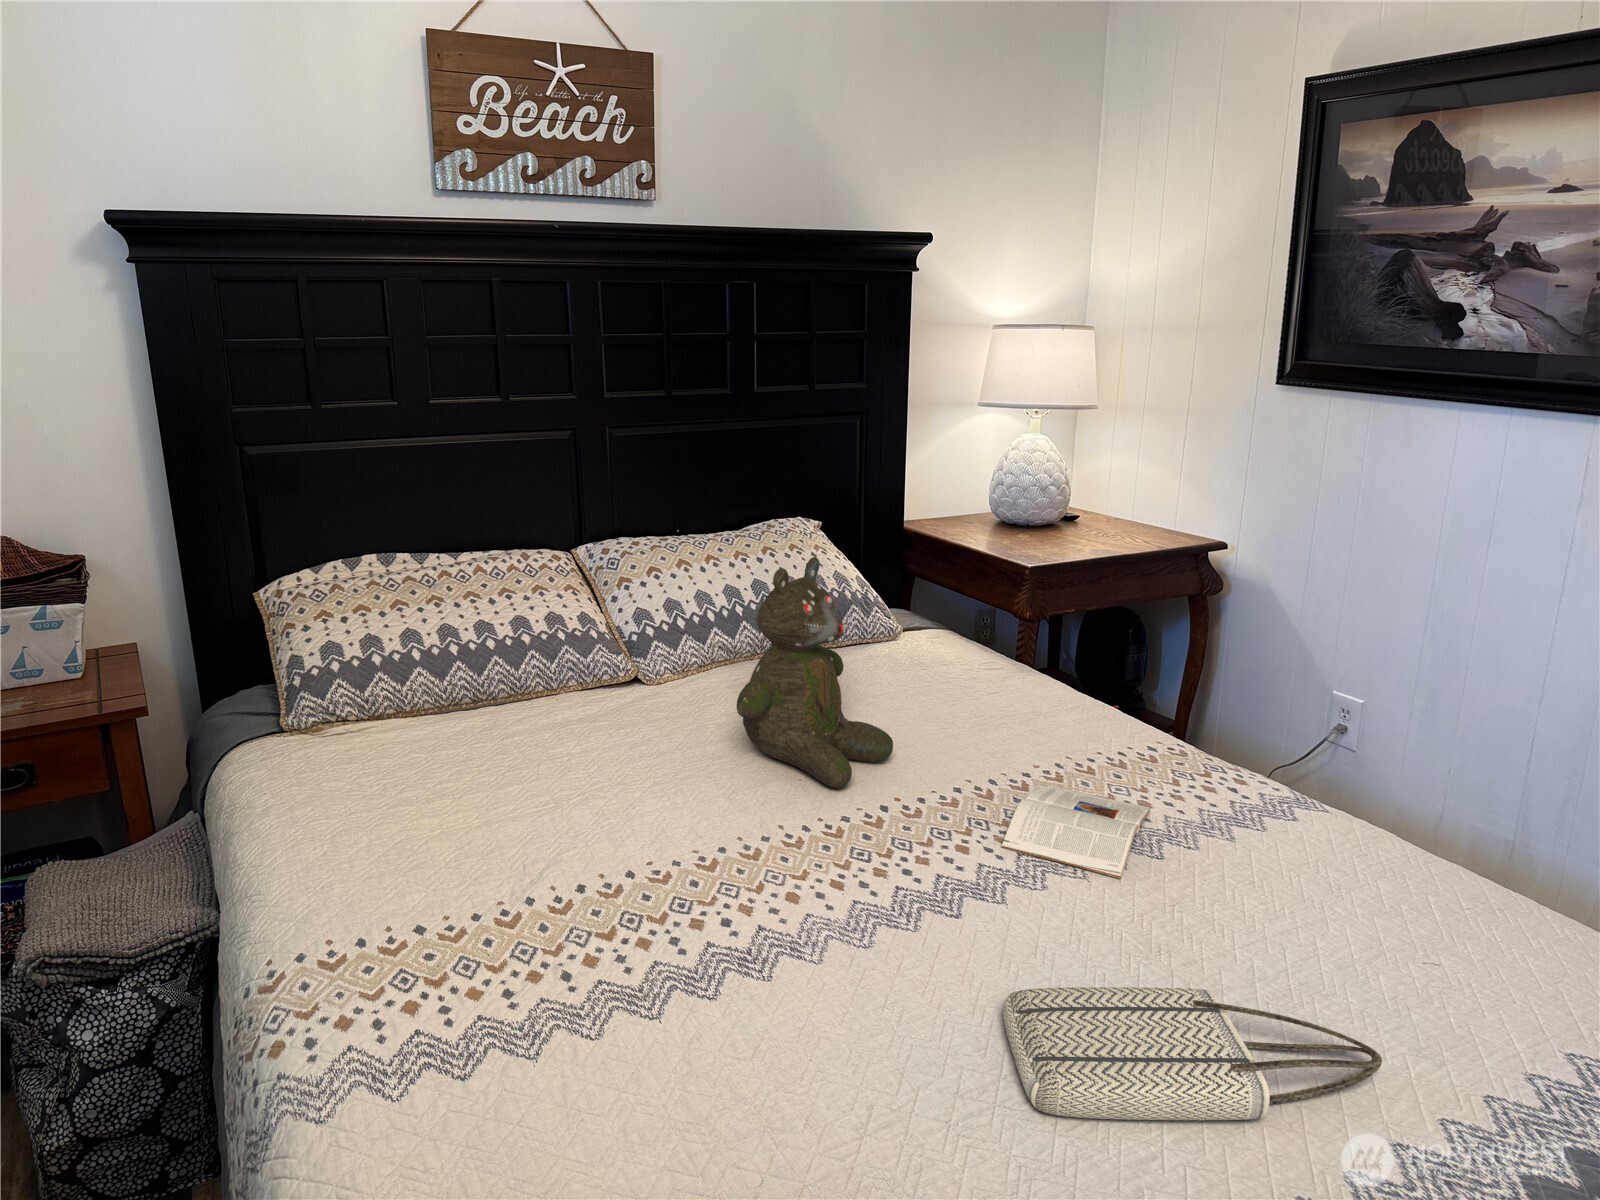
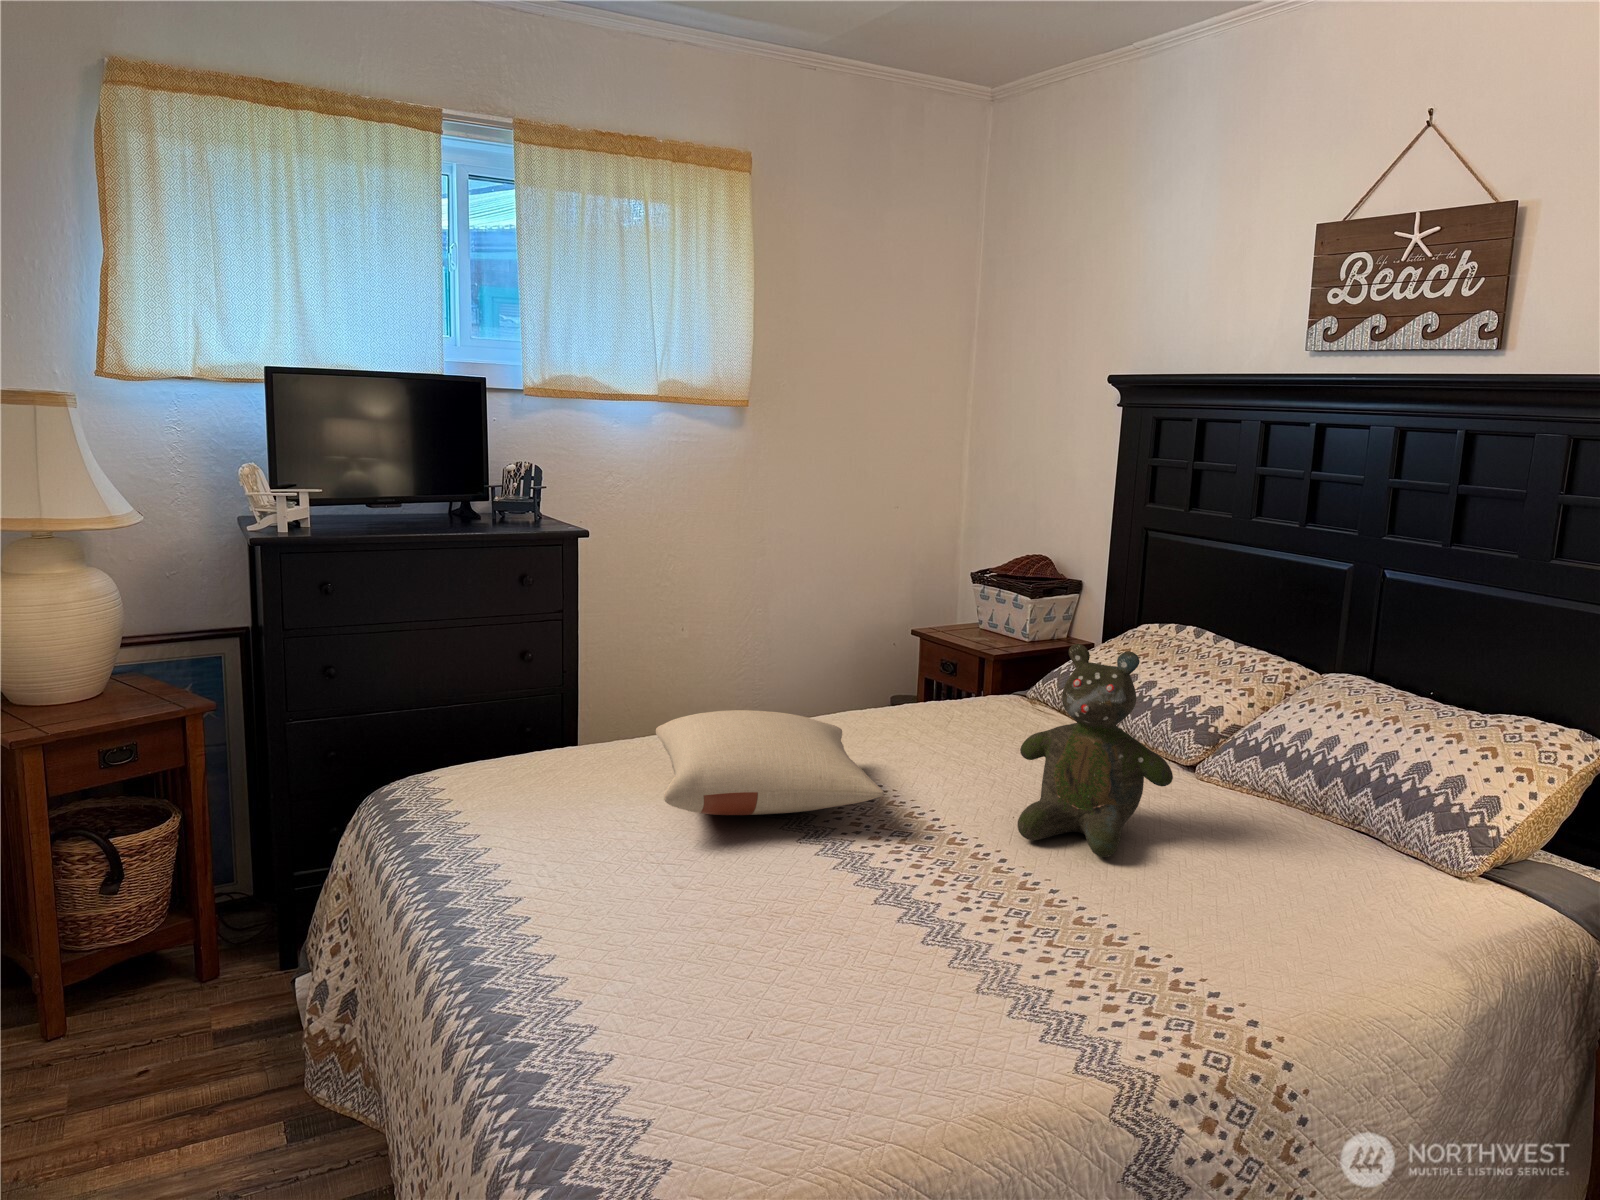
magazine: present [1001,784,1150,878] -> none [942,894,1130,992]
pillow: none [505,811,887,1016] -> present [656,710,884,815]
tote bag: present [1003,987,1382,1120] -> none [598,866,731,1011]

